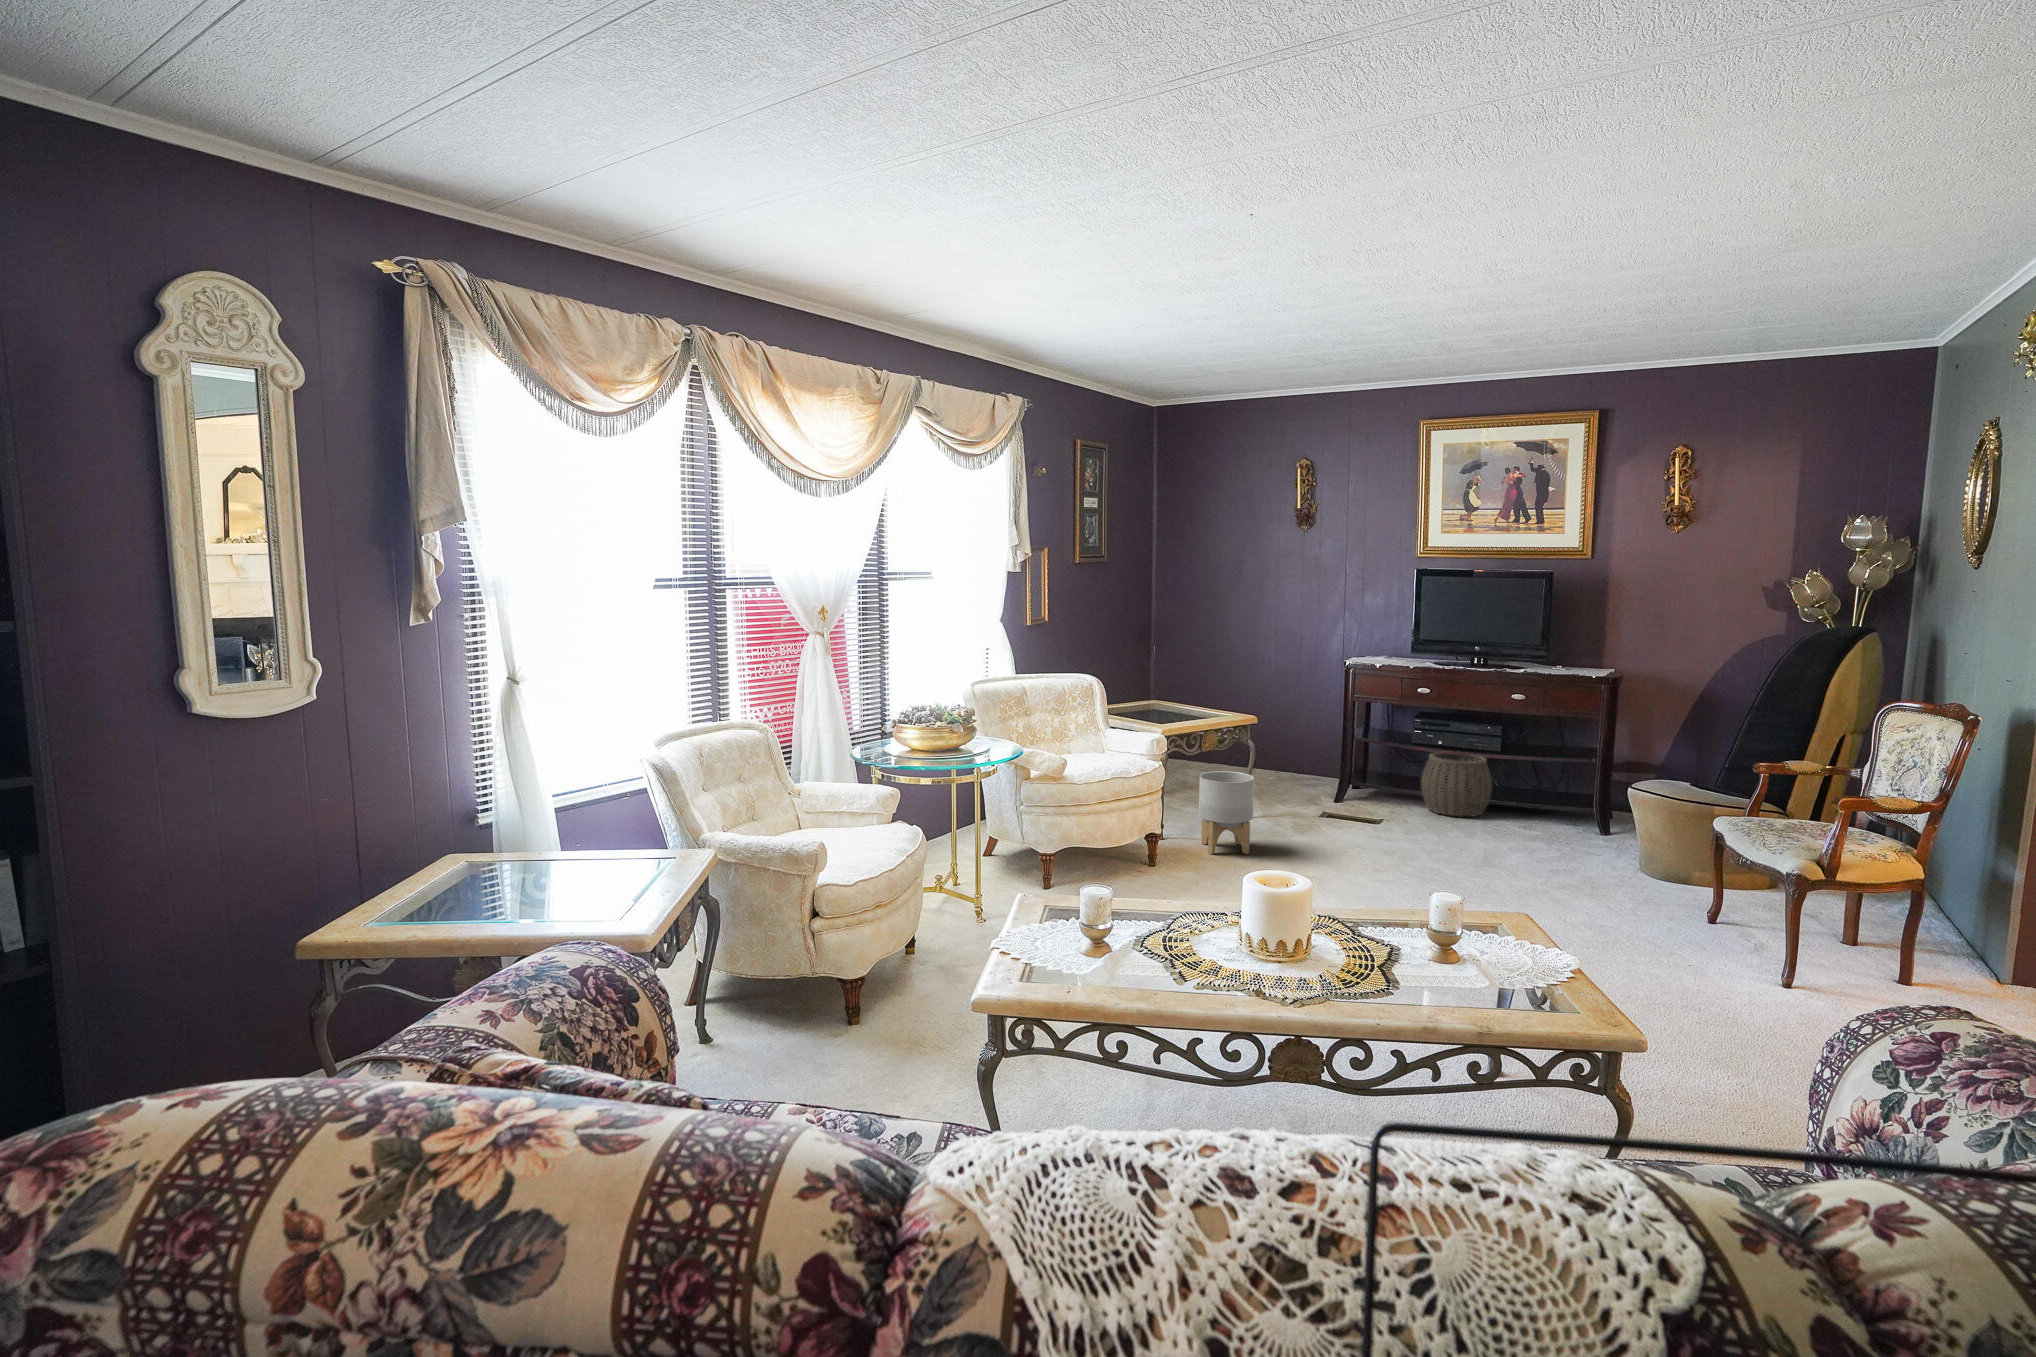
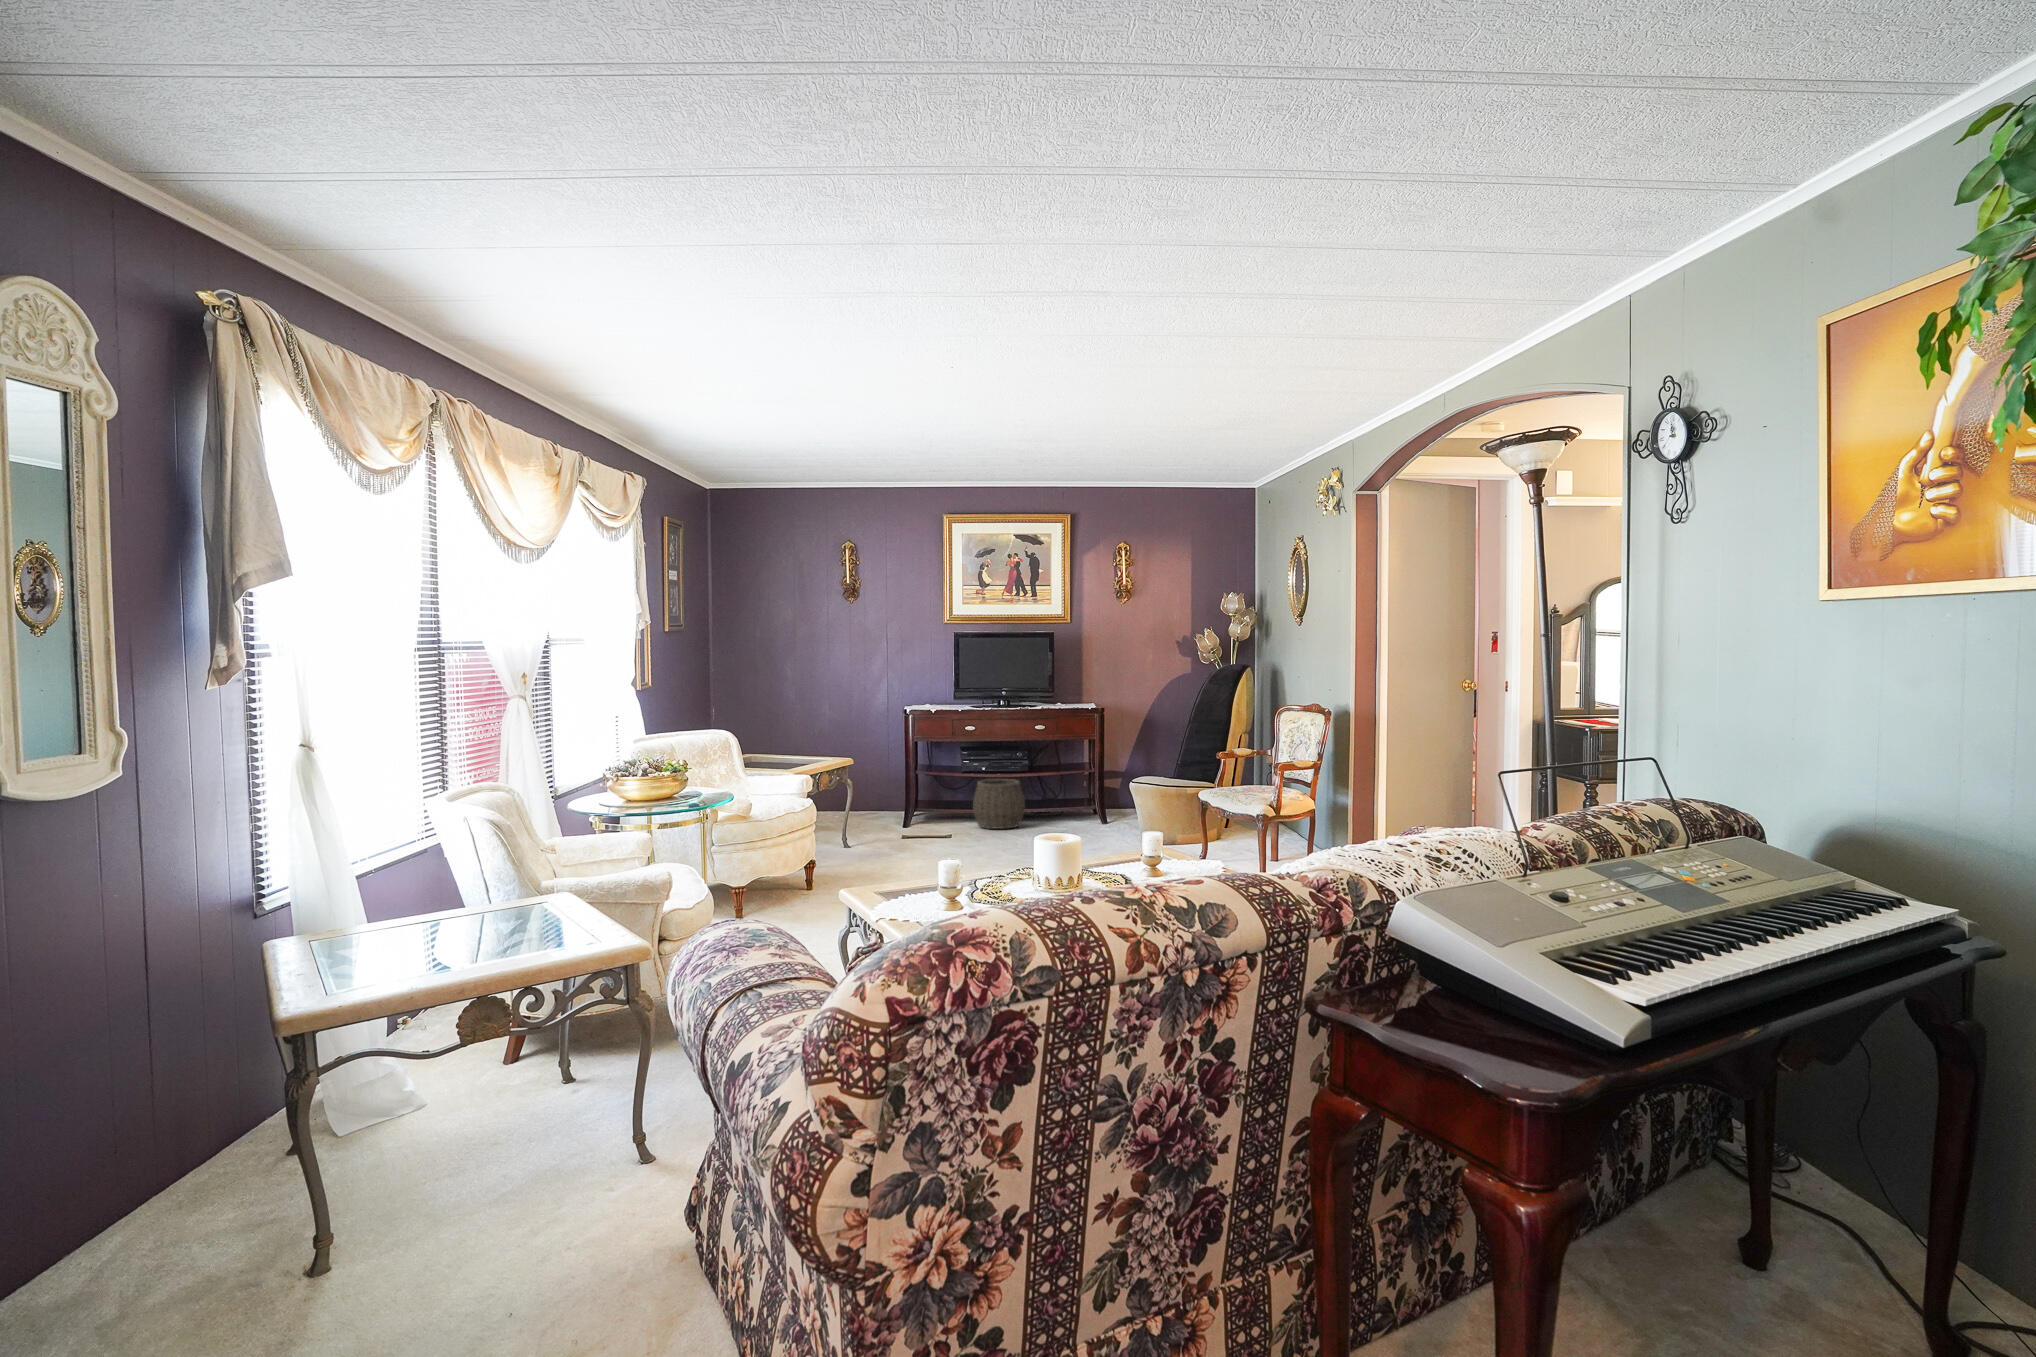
planter: present [1199,771,1254,854] -> none [840,807,888,879]

